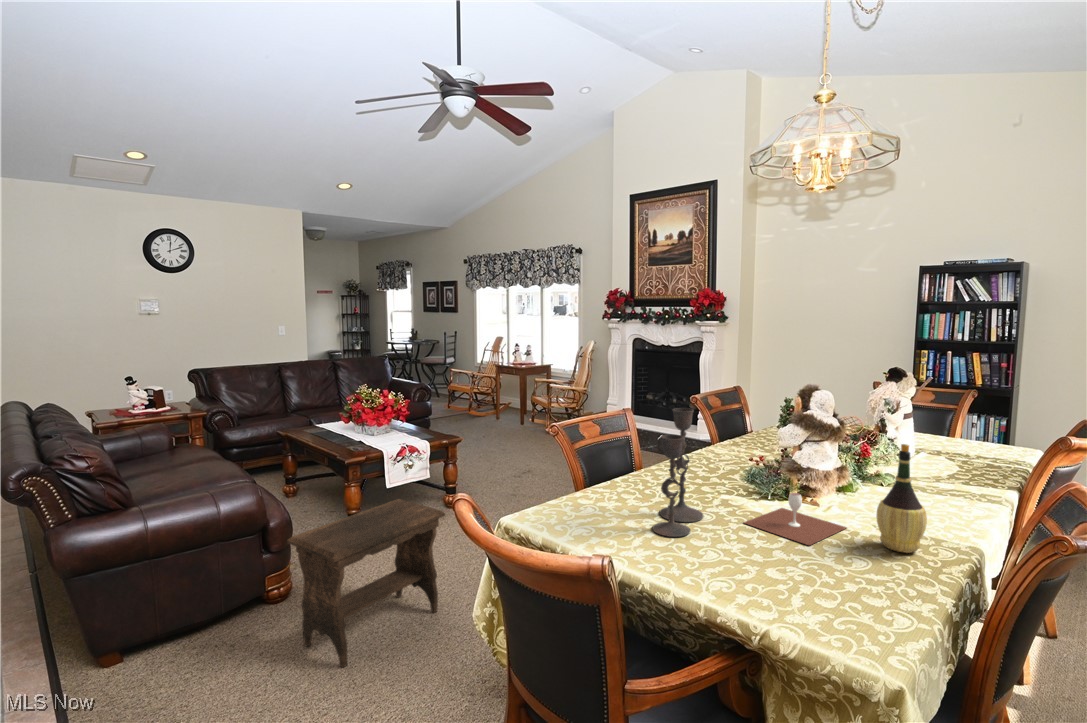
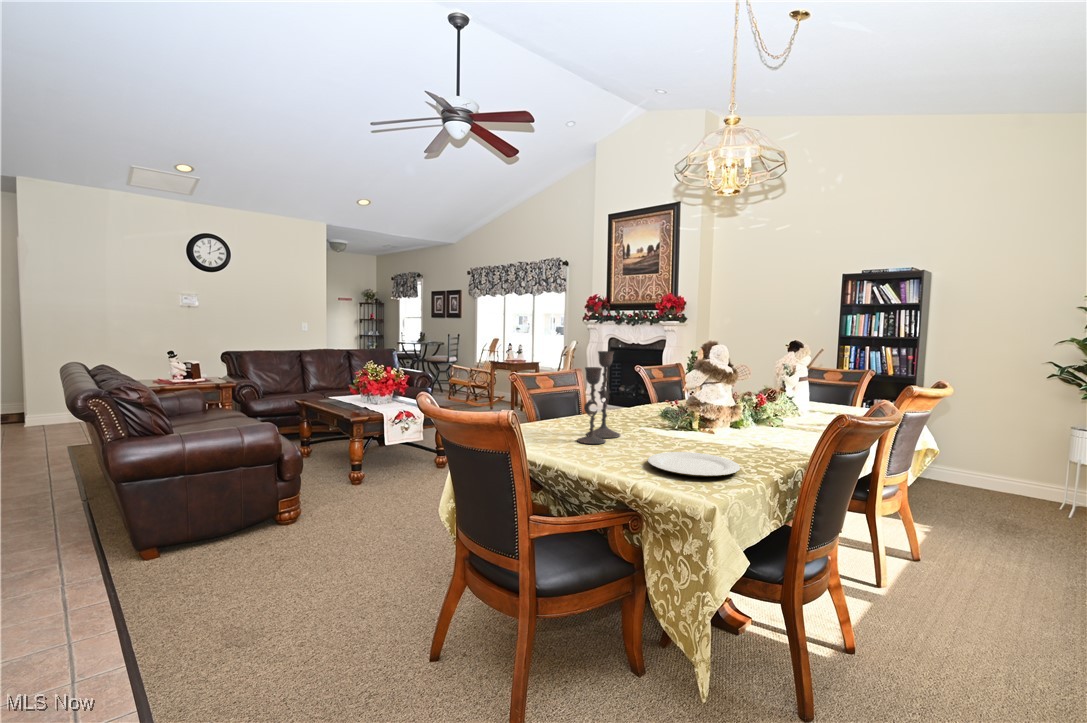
wine bottle: present [876,444,927,553] -> none [745,372,780,455]
wine glass: present [744,493,847,545] -> none [649,416,729,450]
footstool: present [287,499,445,667] -> none [297,442,428,565]
plate: none [764,555,896,613] -> present [648,452,740,477]

